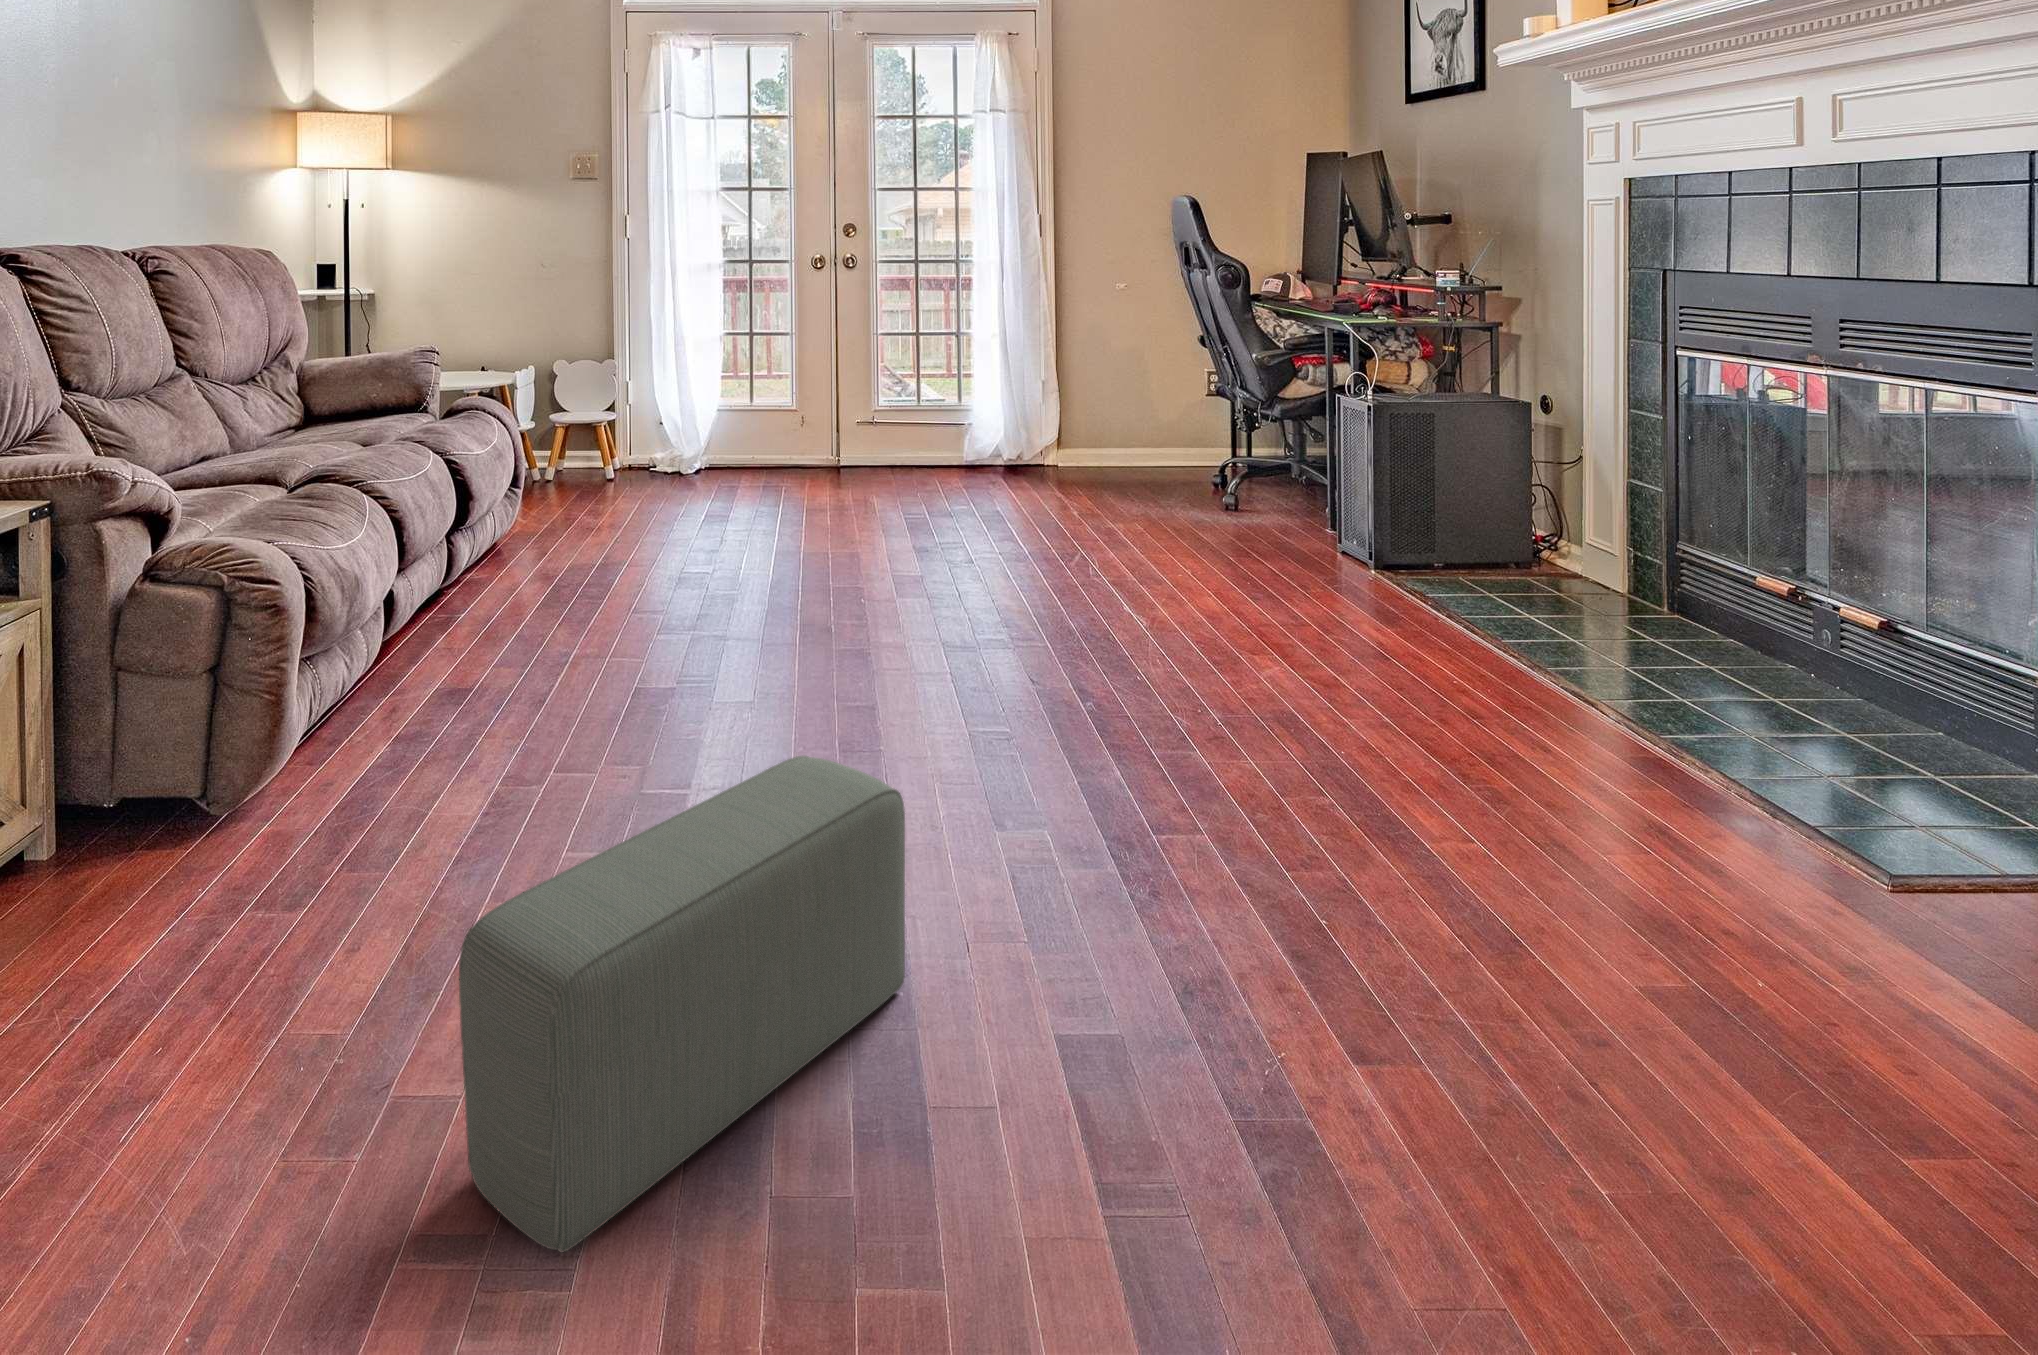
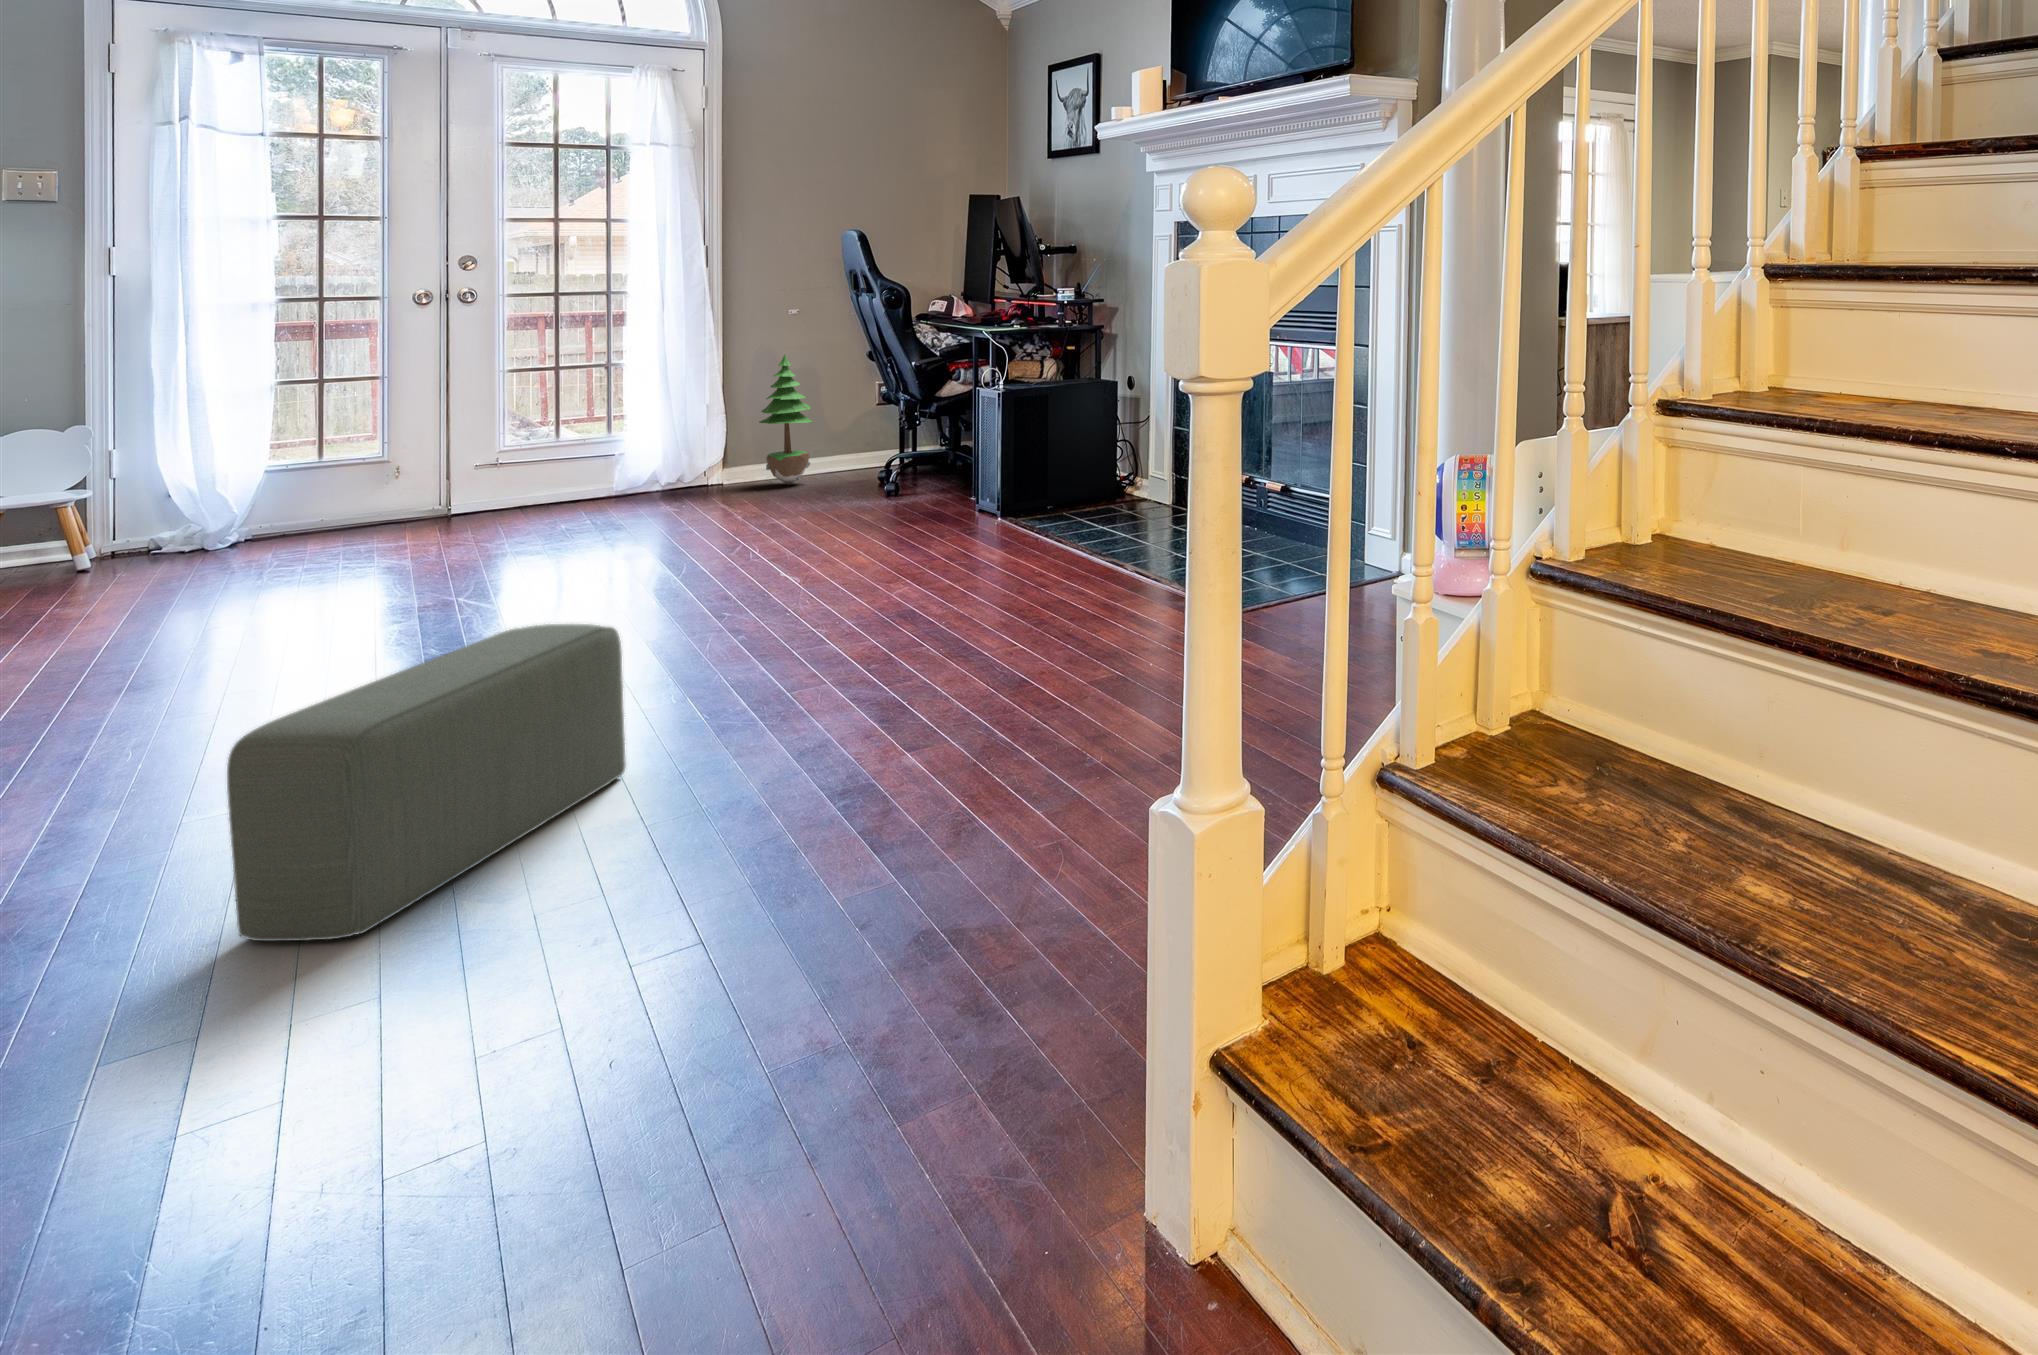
potted tree: none [1086,333,1139,476] -> present [759,355,813,485]

